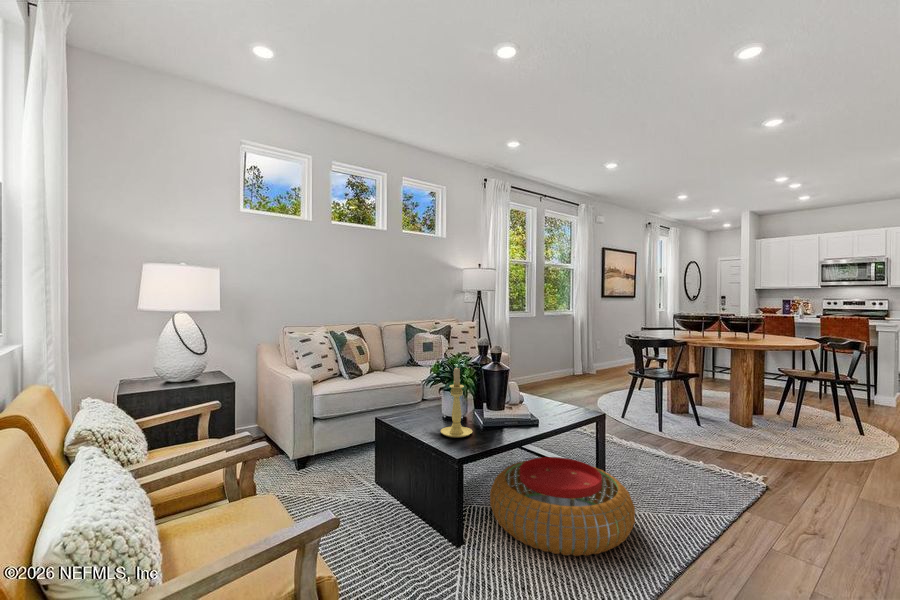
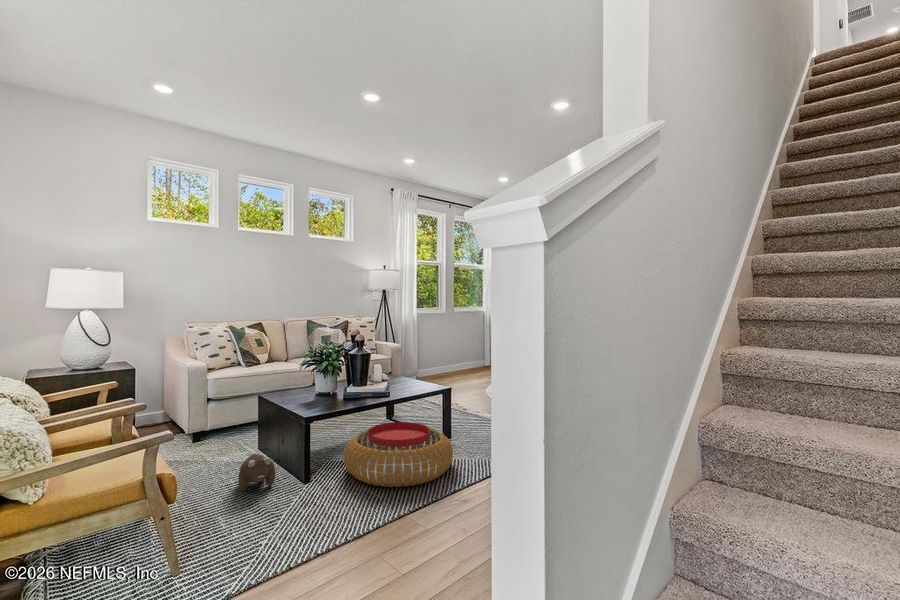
candle holder: present [441,368,472,437] -> none [308,351,334,406]
plush toy: none [366,501,412,553] -> present [238,454,275,492]

